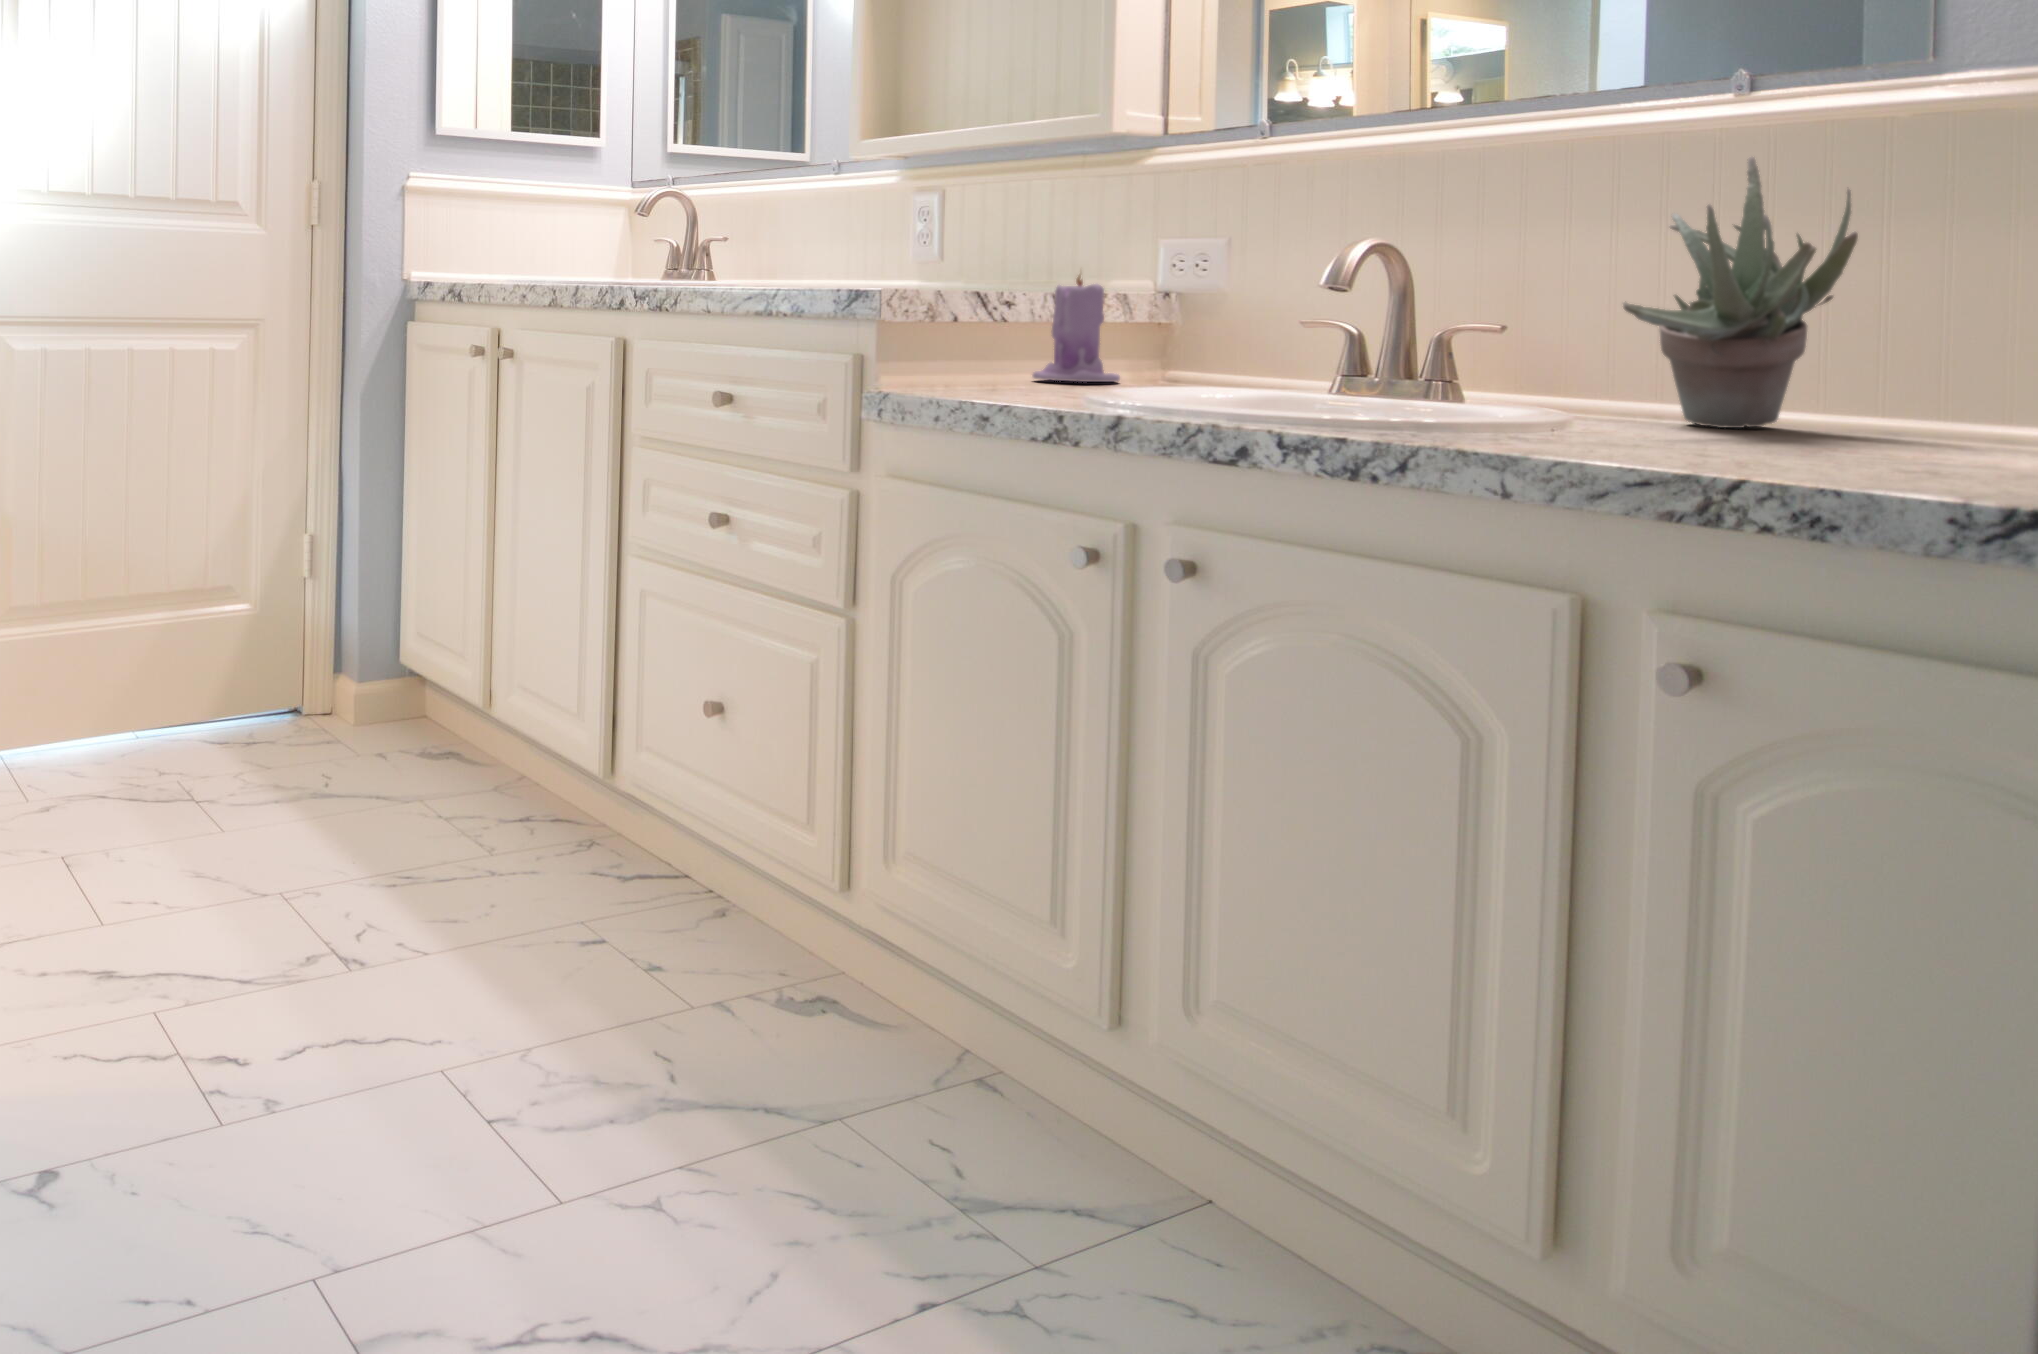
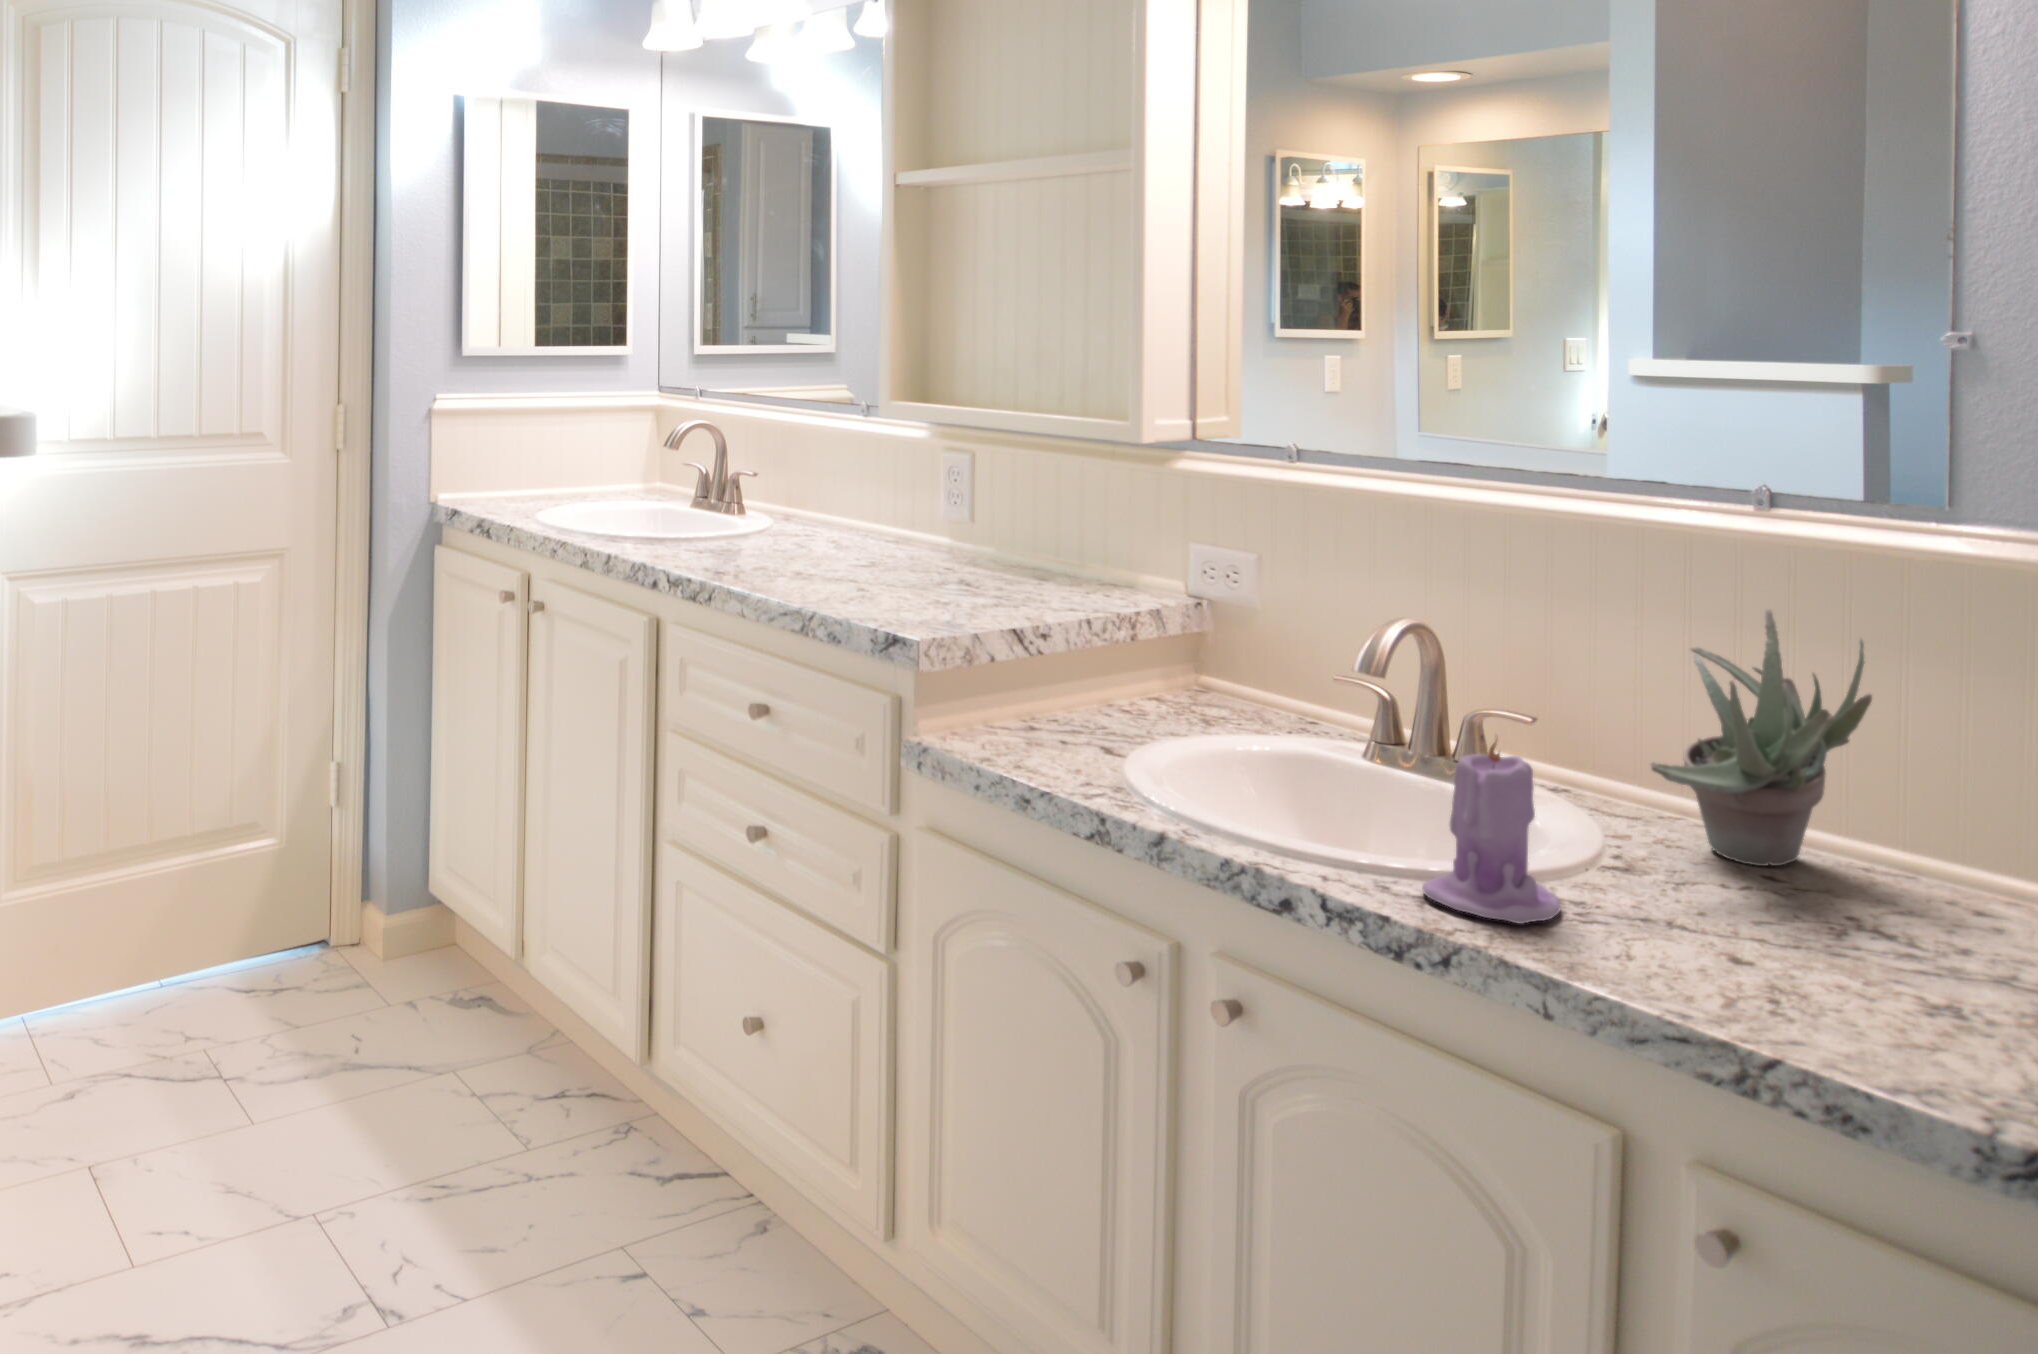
candle: present [1033,275,1120,382] -> present [1422,740,1561,923]

